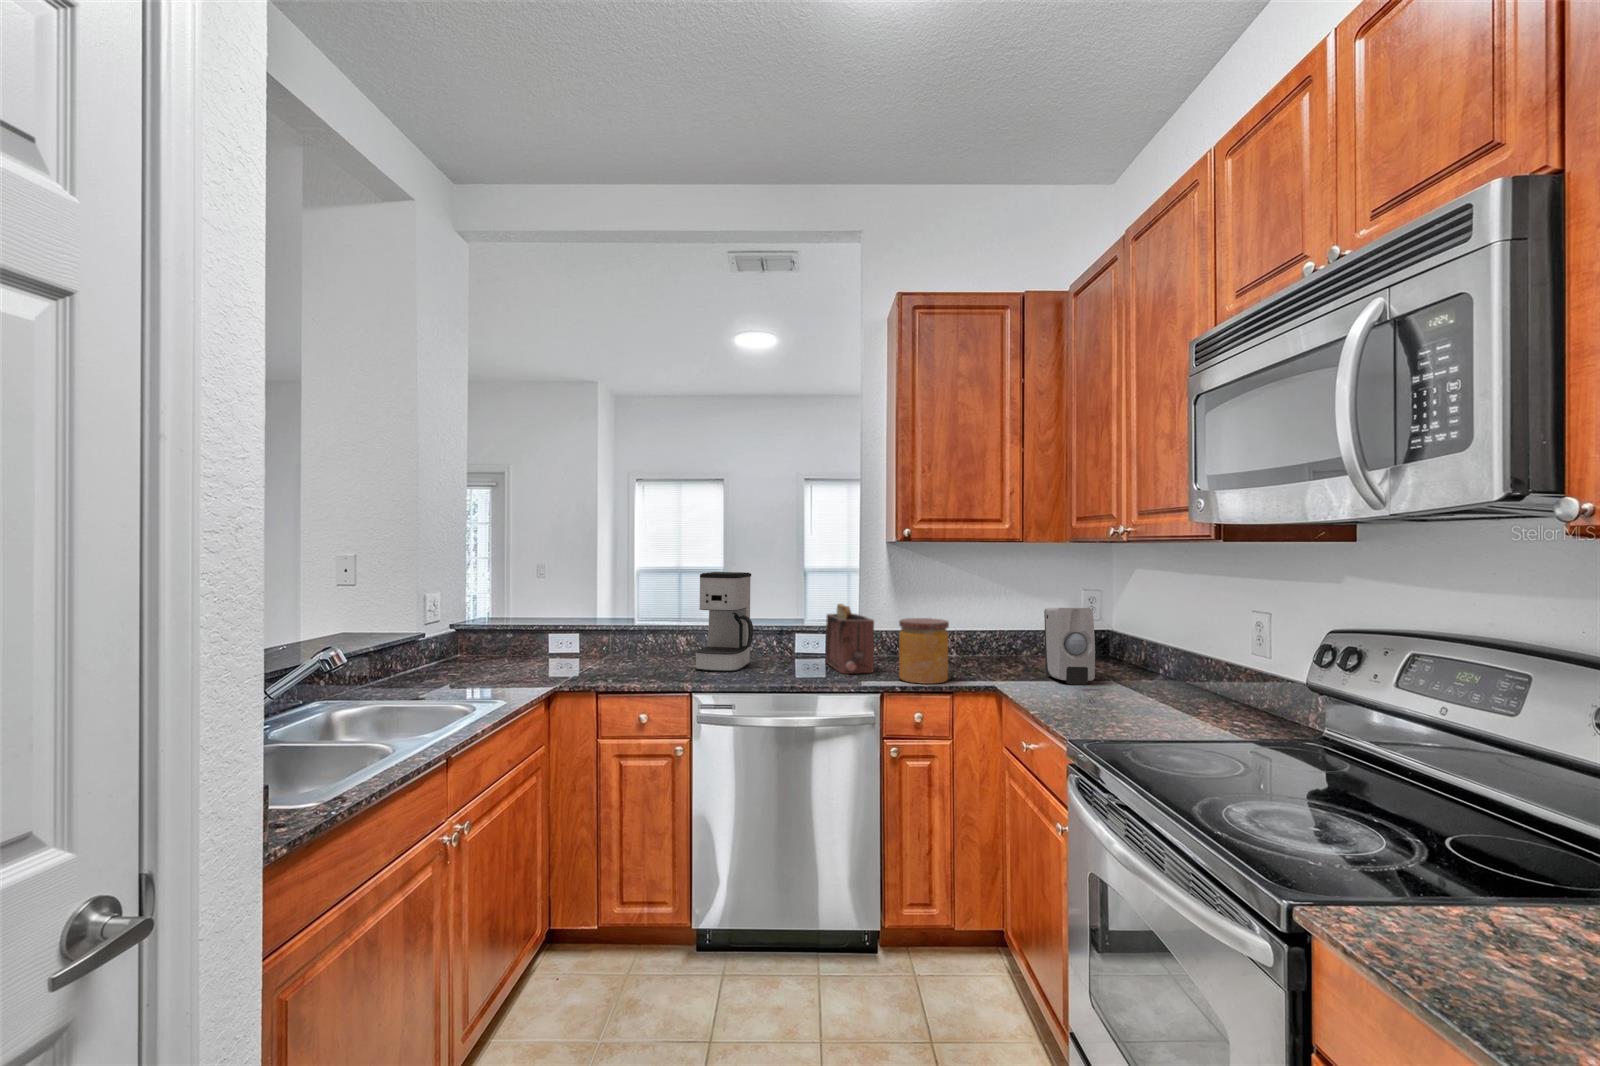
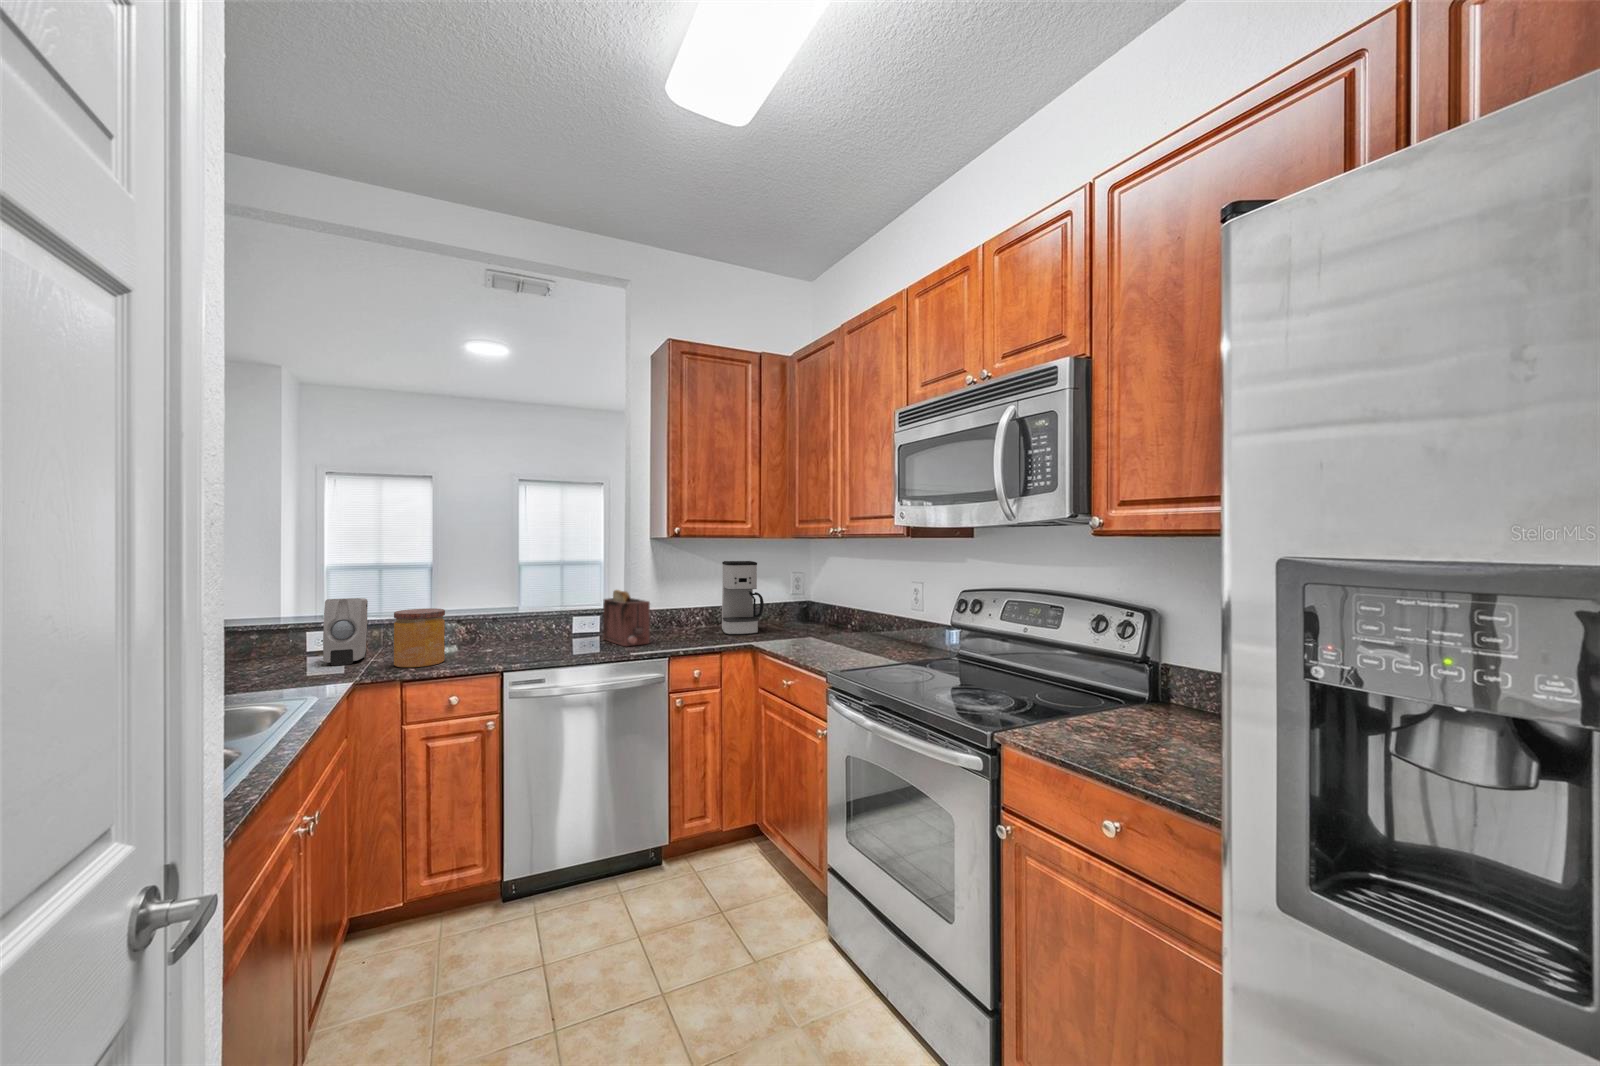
coffee maker: present [695,572,753,672] -> present [722,561,764,635]
soap dispenser: present [1044,608,1095,684] -> present [323,598,368,666]
jar: present [899,618,949,684] -> present [394,608,445,667]

